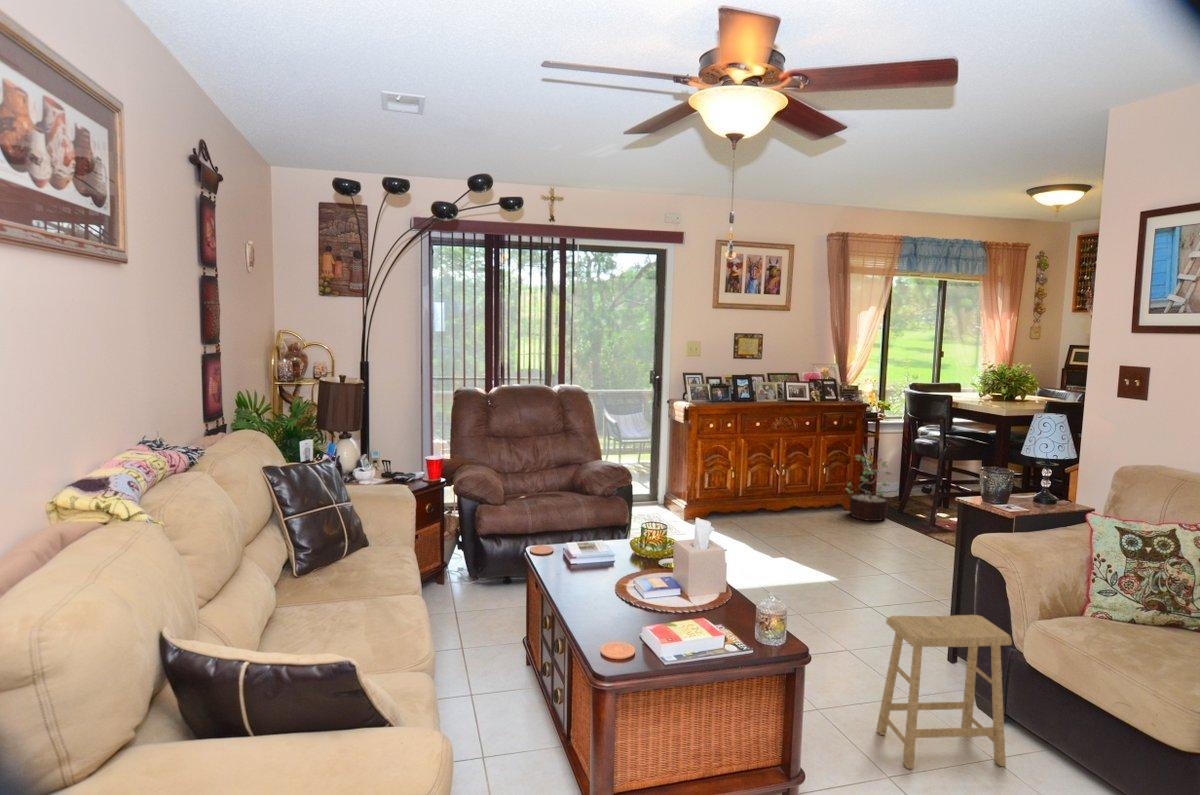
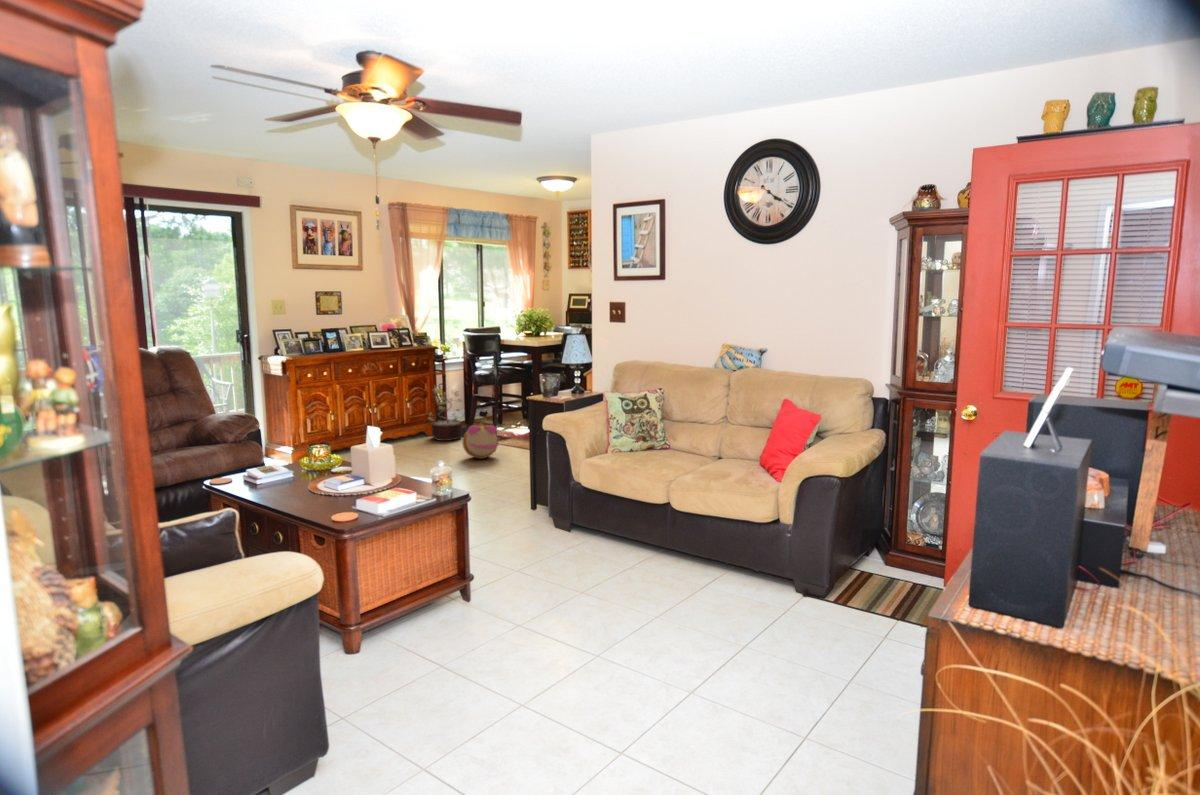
plush toy: none [878,509,928,556] -> present [463,423,498,459]
footstool: present [876,615,1012,769] -> none [501,464,578,568]

